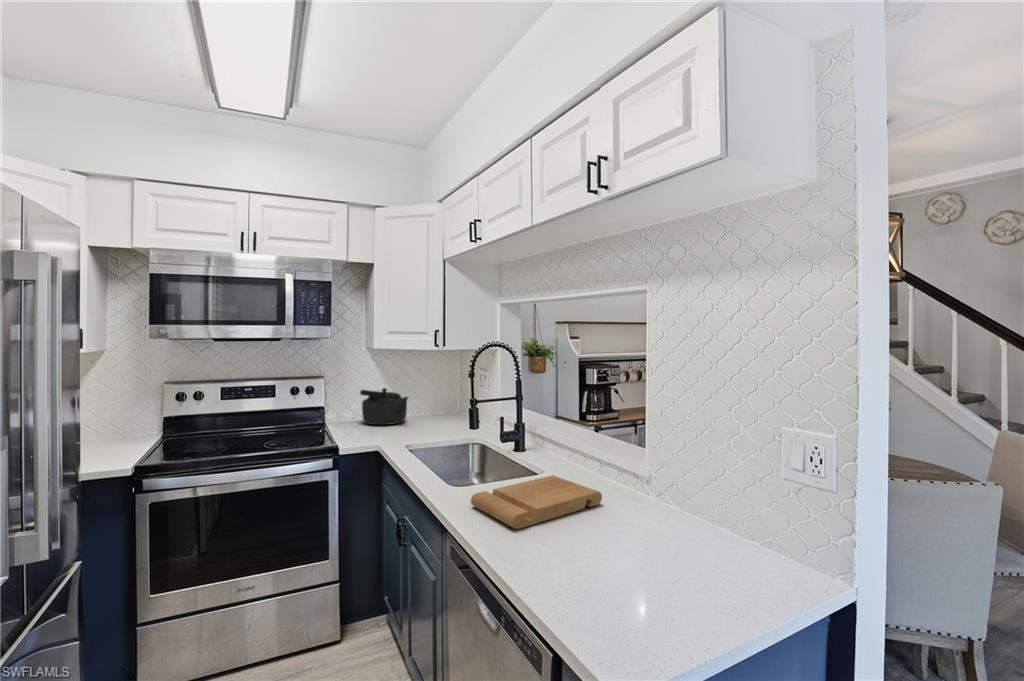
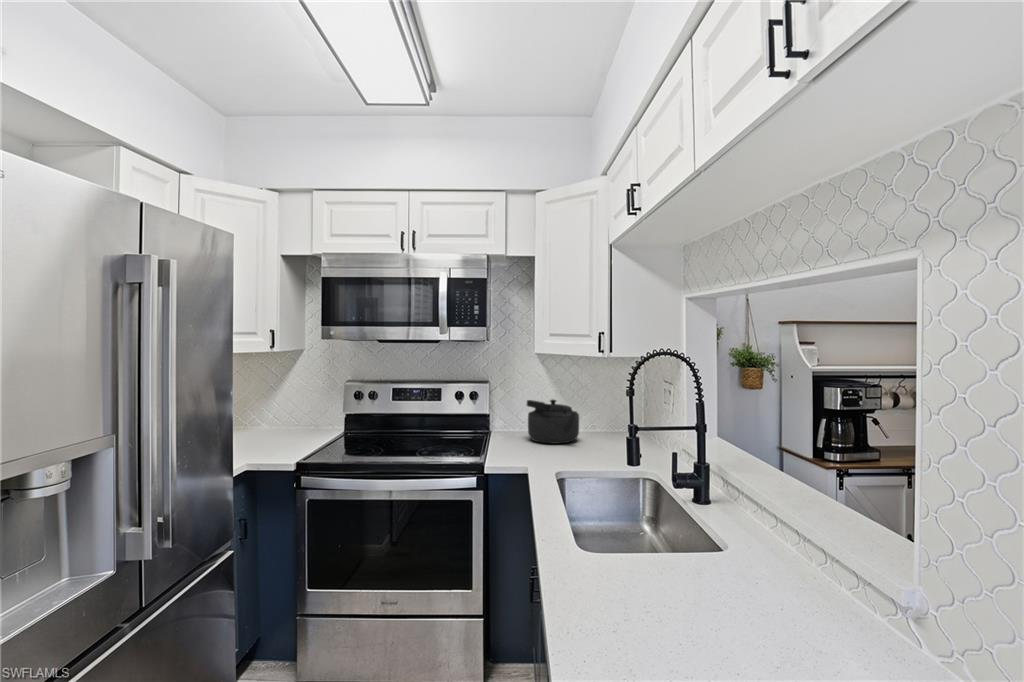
cutting board: present [471,475,602,529] -> none [573,551,789,634]

